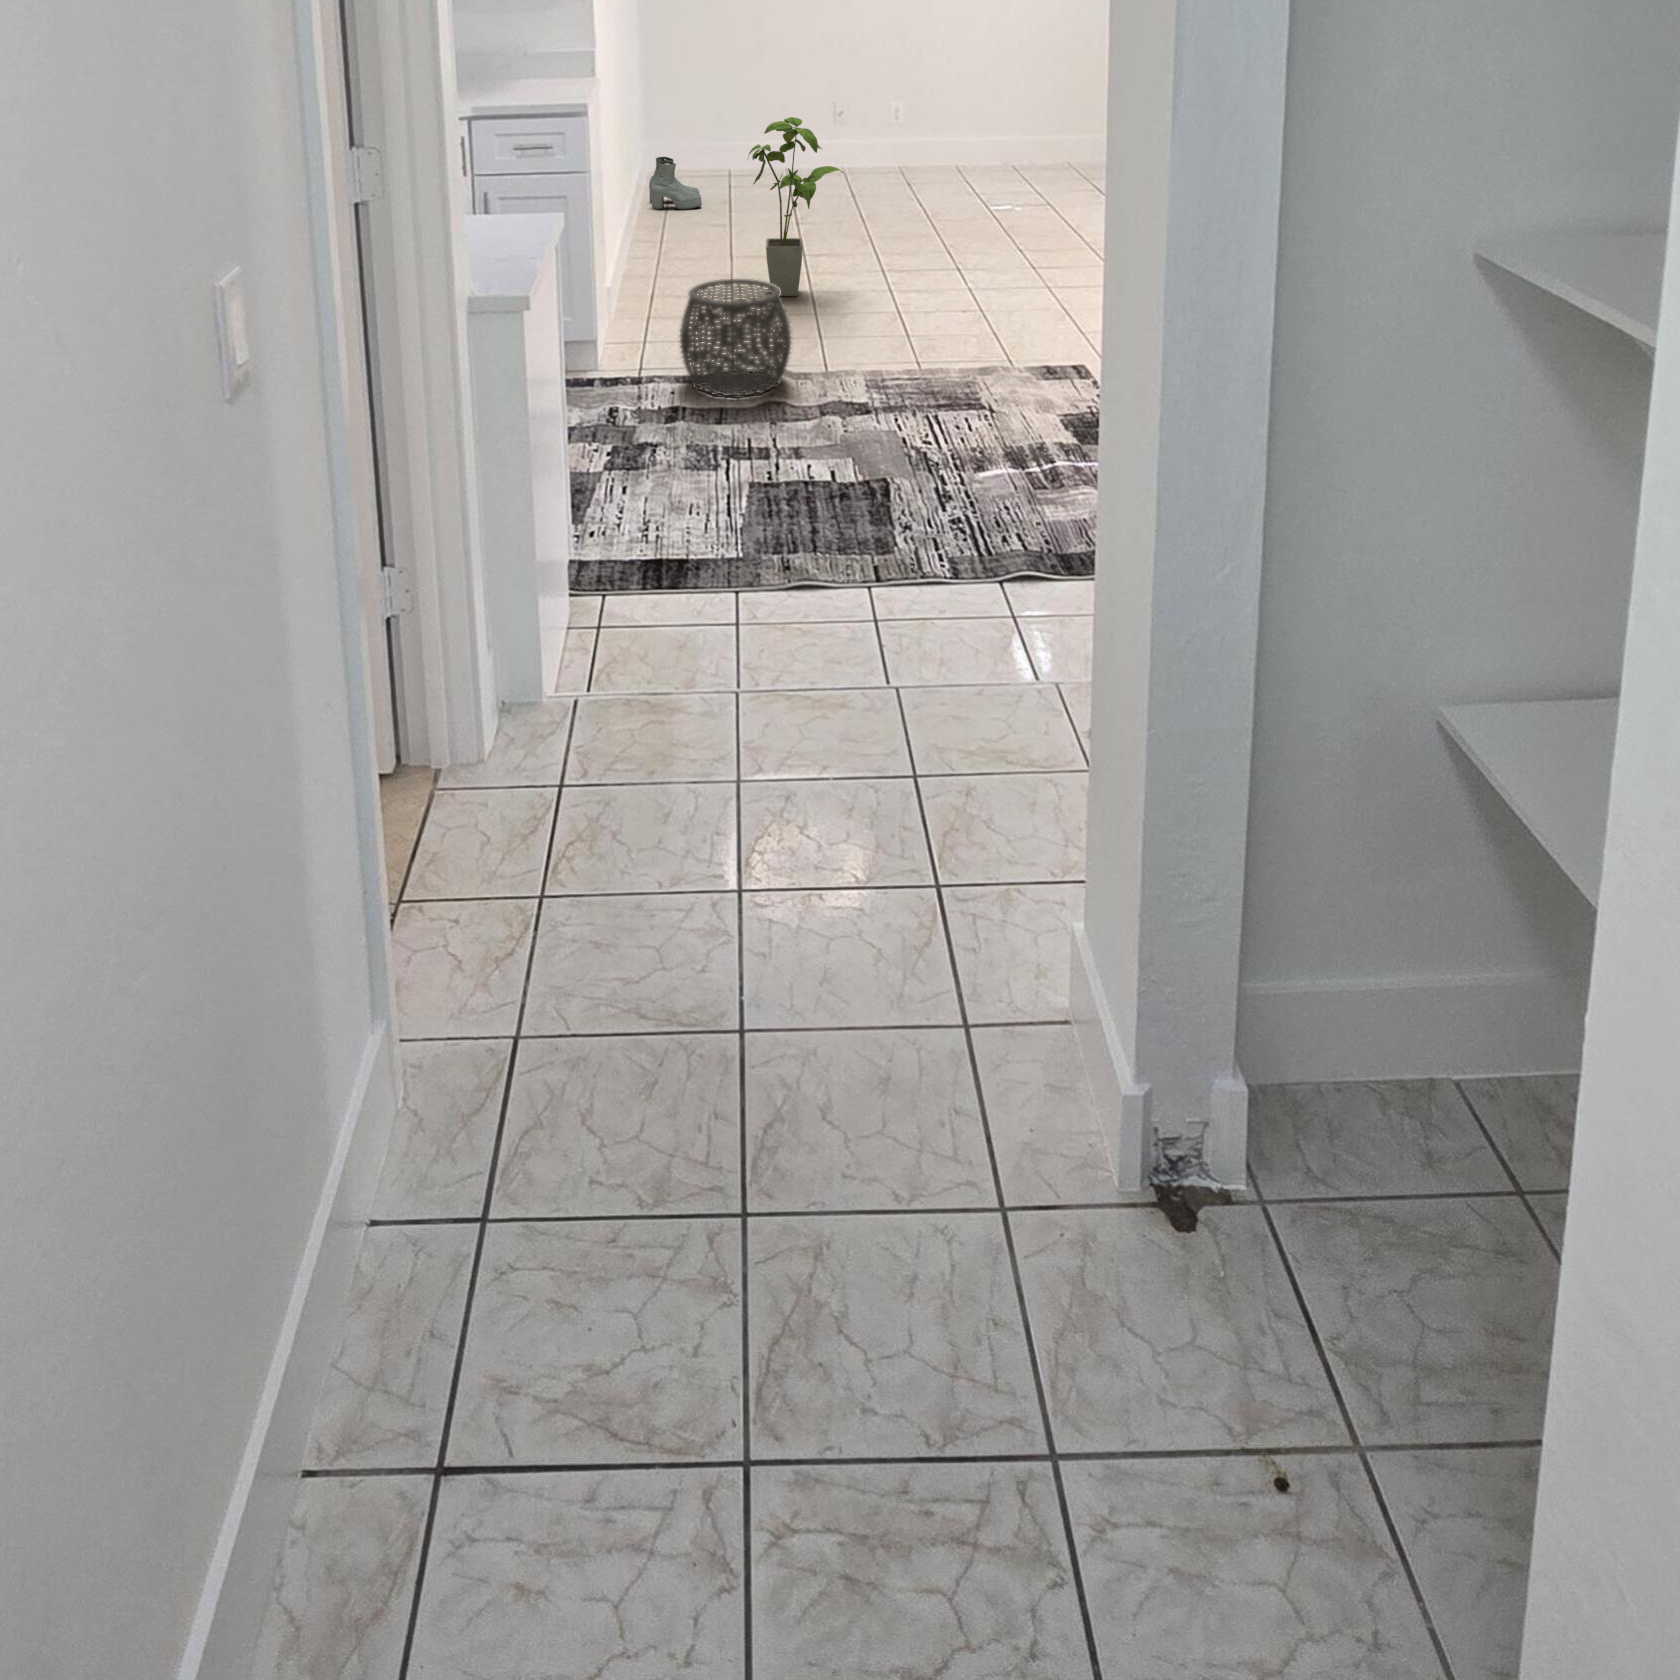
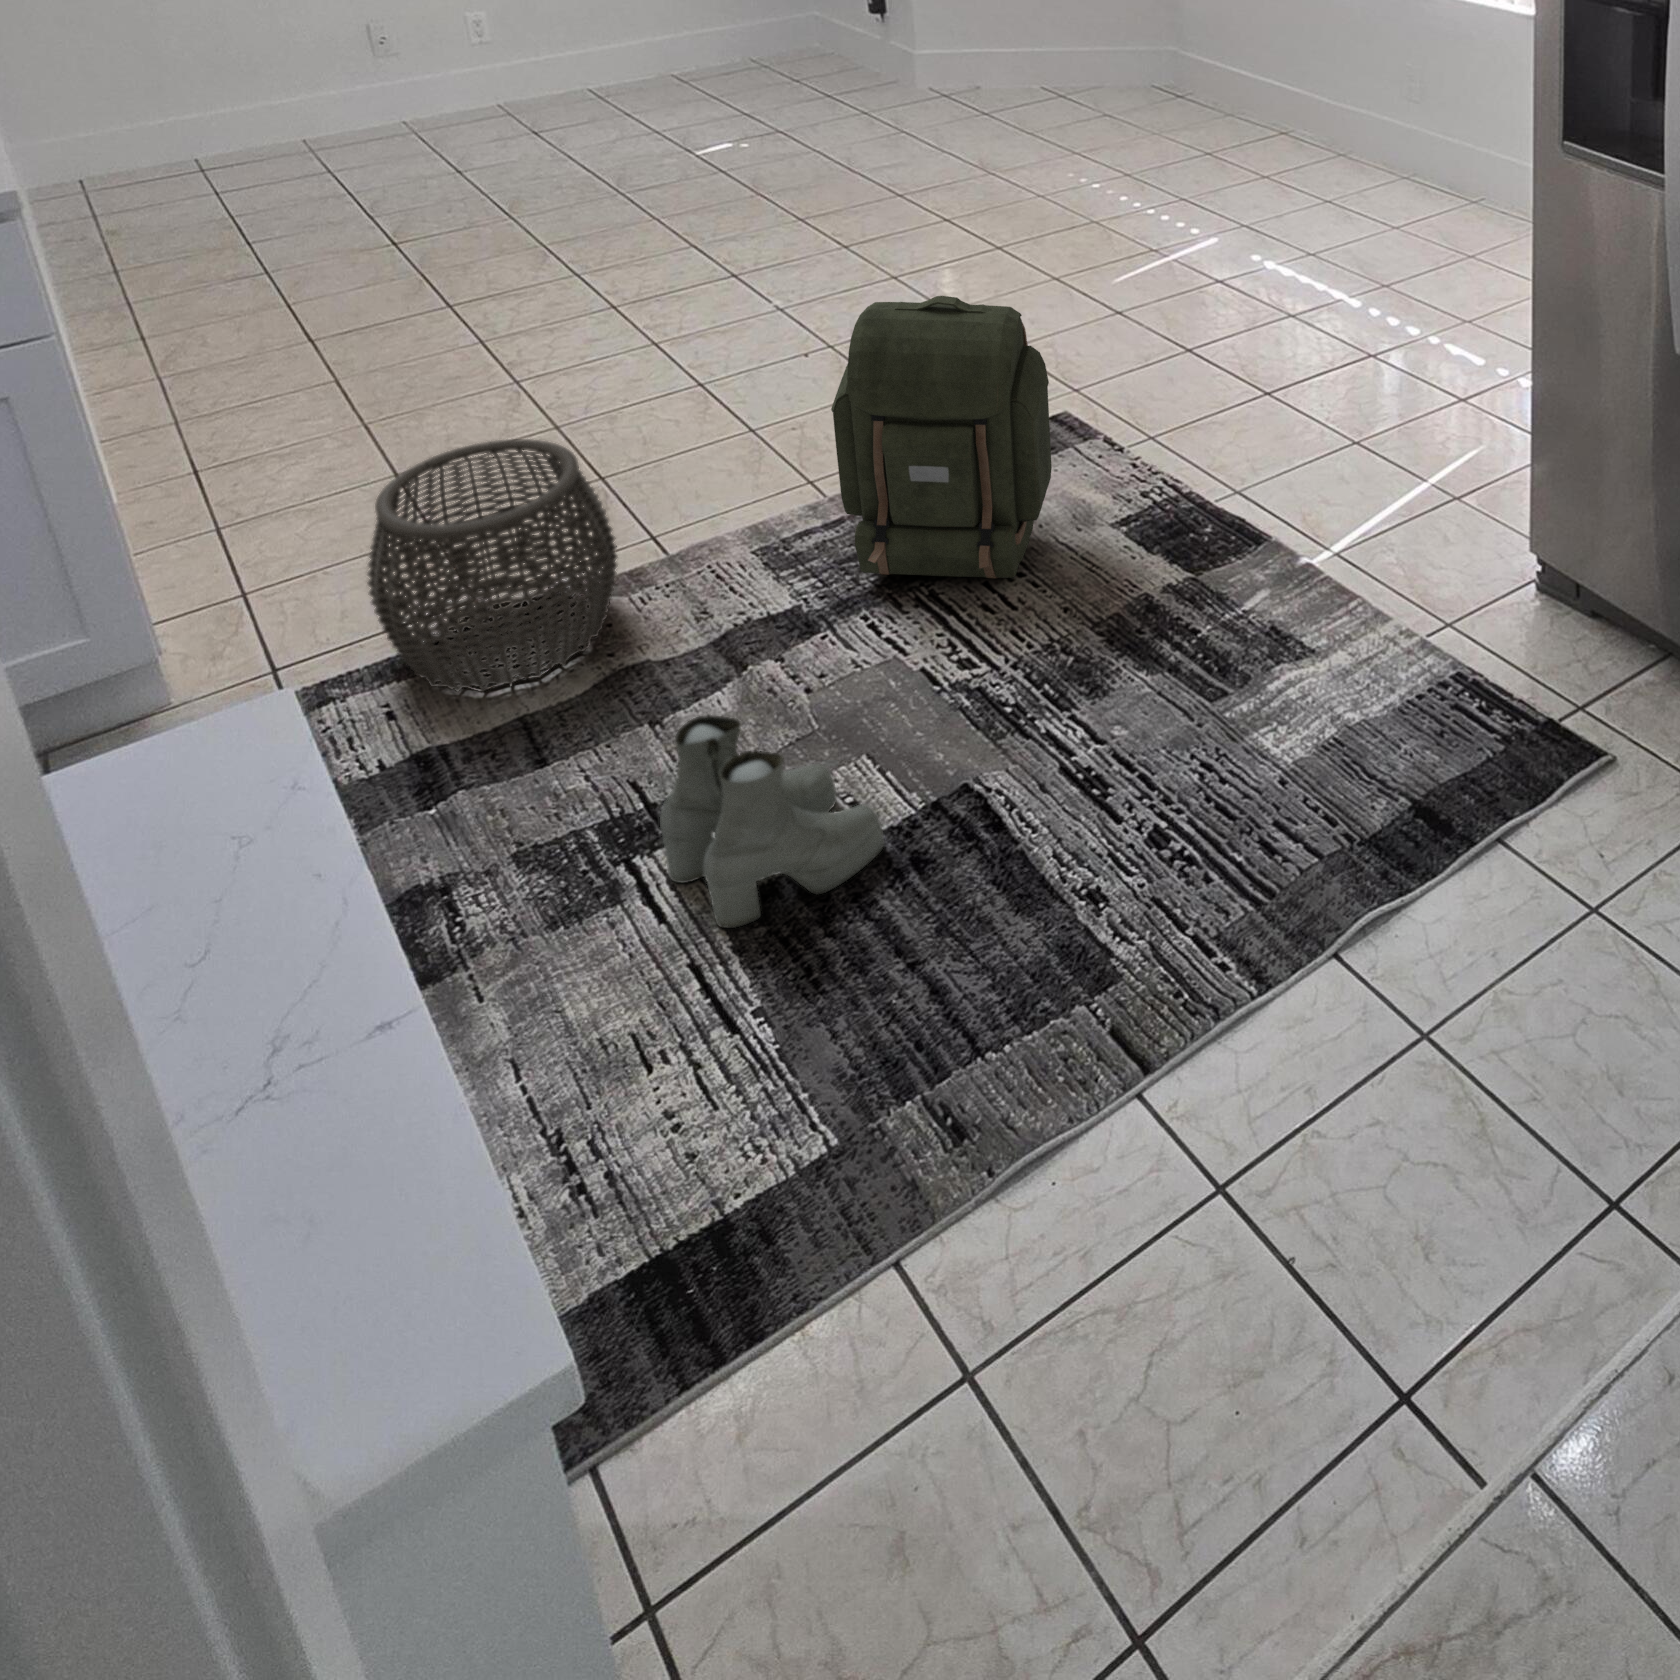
house plant: present [749,117,844,296] -> none [341,87,539,403]
boots: present [649,157,702,209] -> present [660,715,884,928]
backpack: none [902,241,1030,419] -> present [831,296,1052,578]

